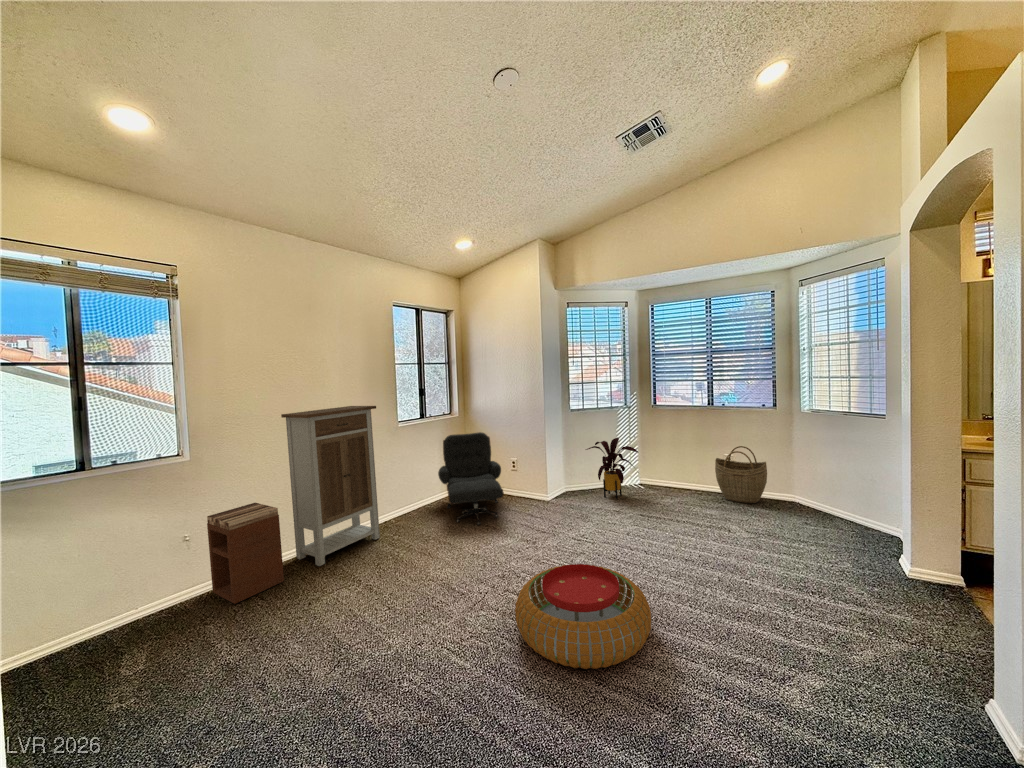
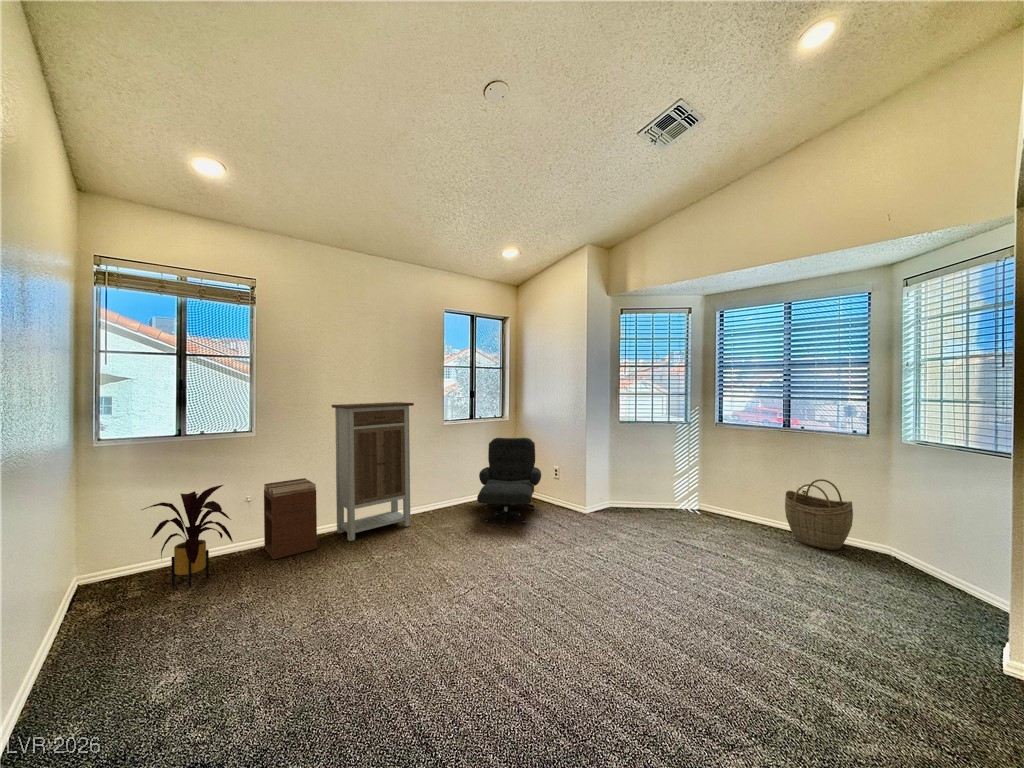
house plant: present [586,438,638,499] -> present [142,485,233,588]
pouf: present [515,564,652,669] -> none [472,574,610,681]

